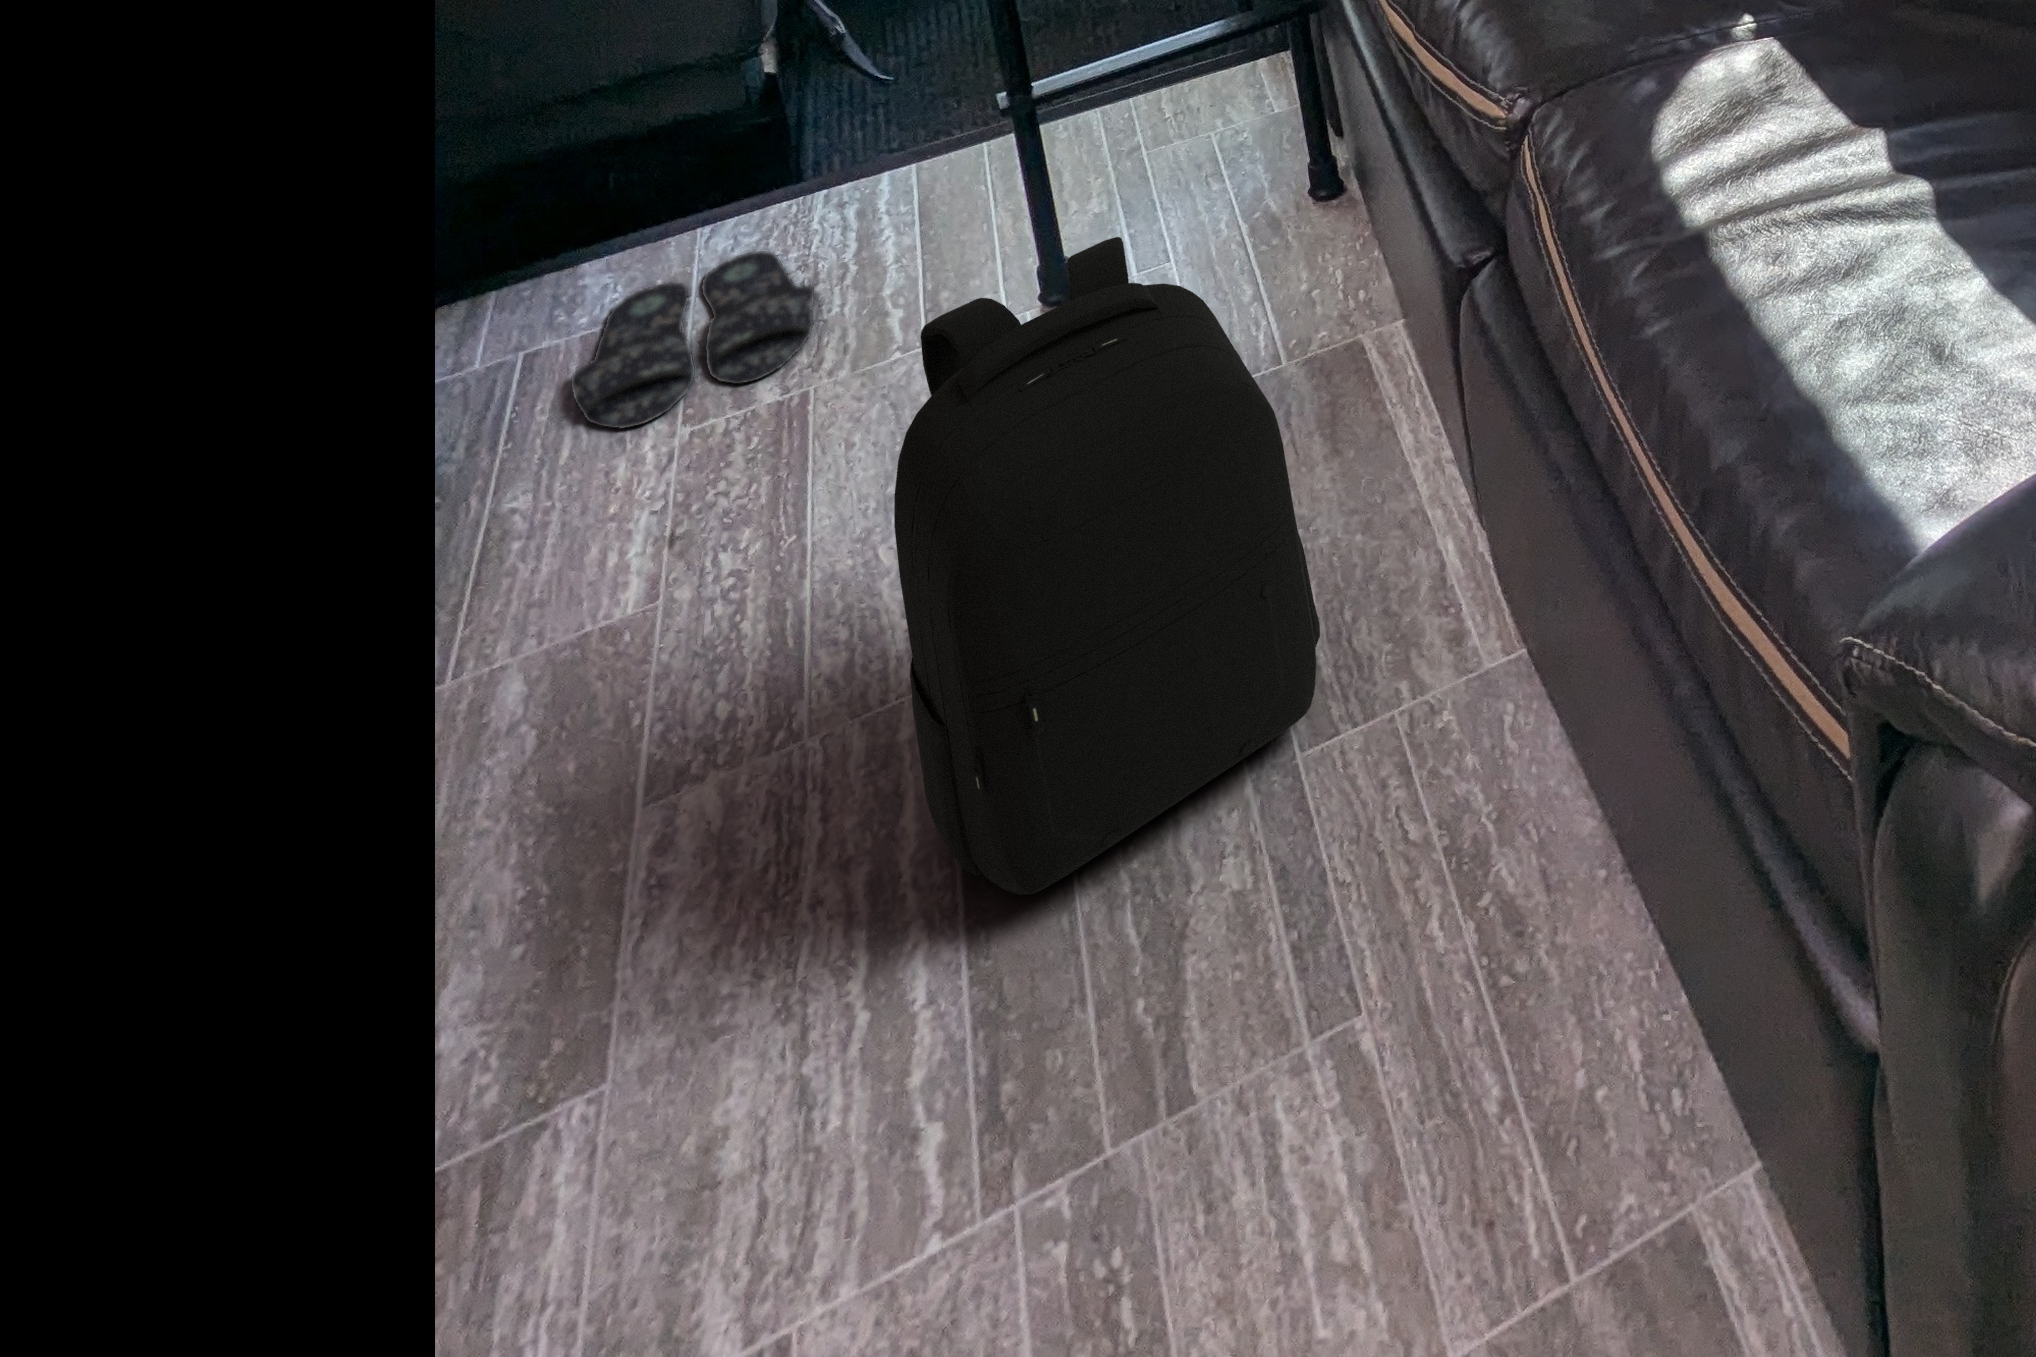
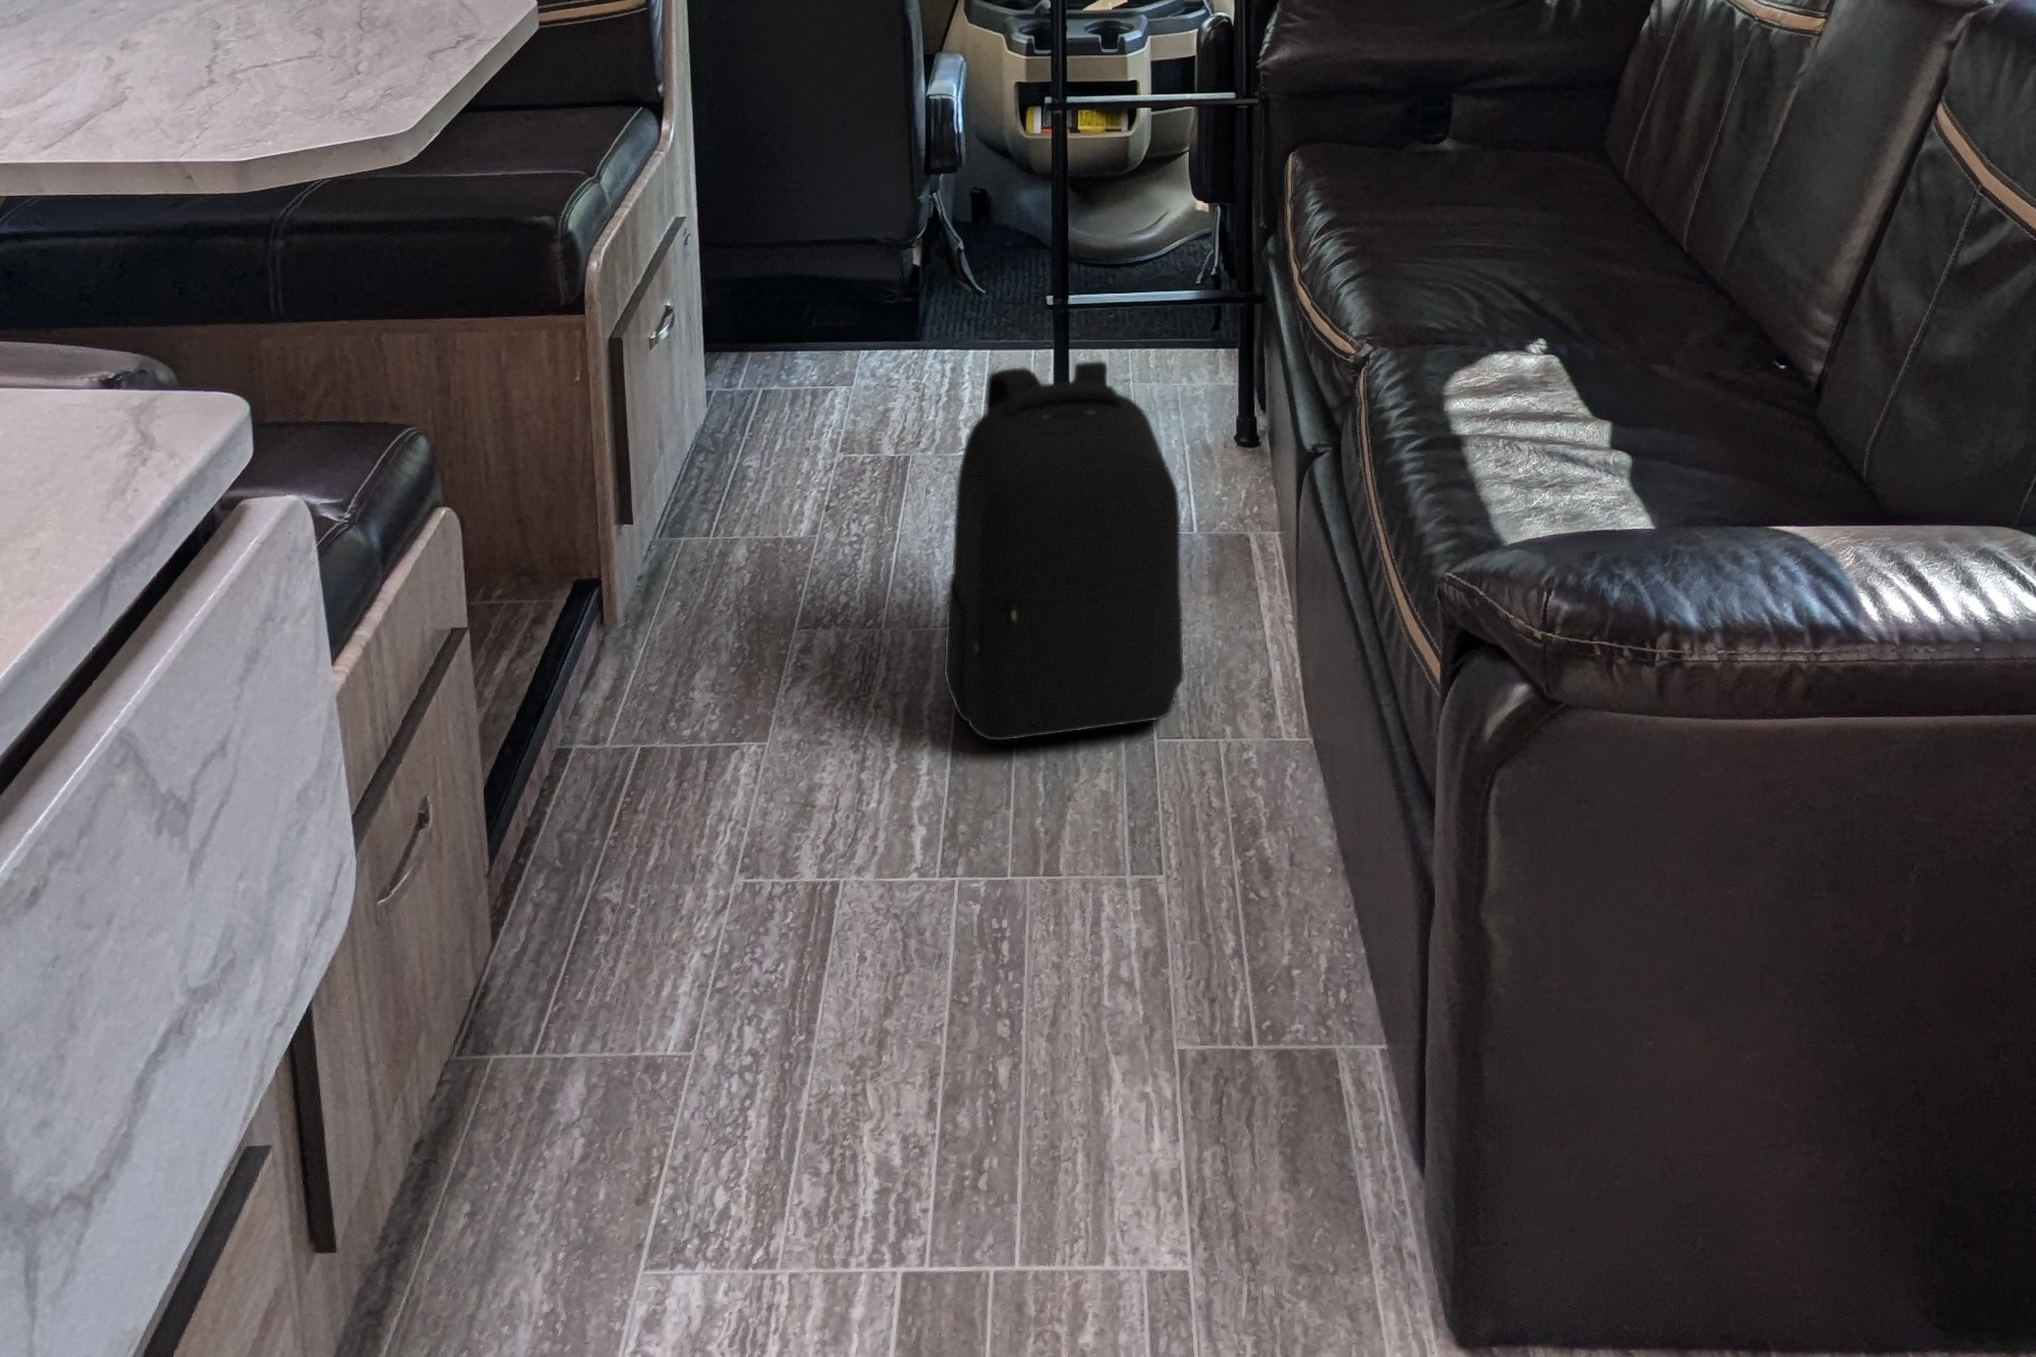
slippers: present [571,251,814,429] -> none [783,374,919,445]

